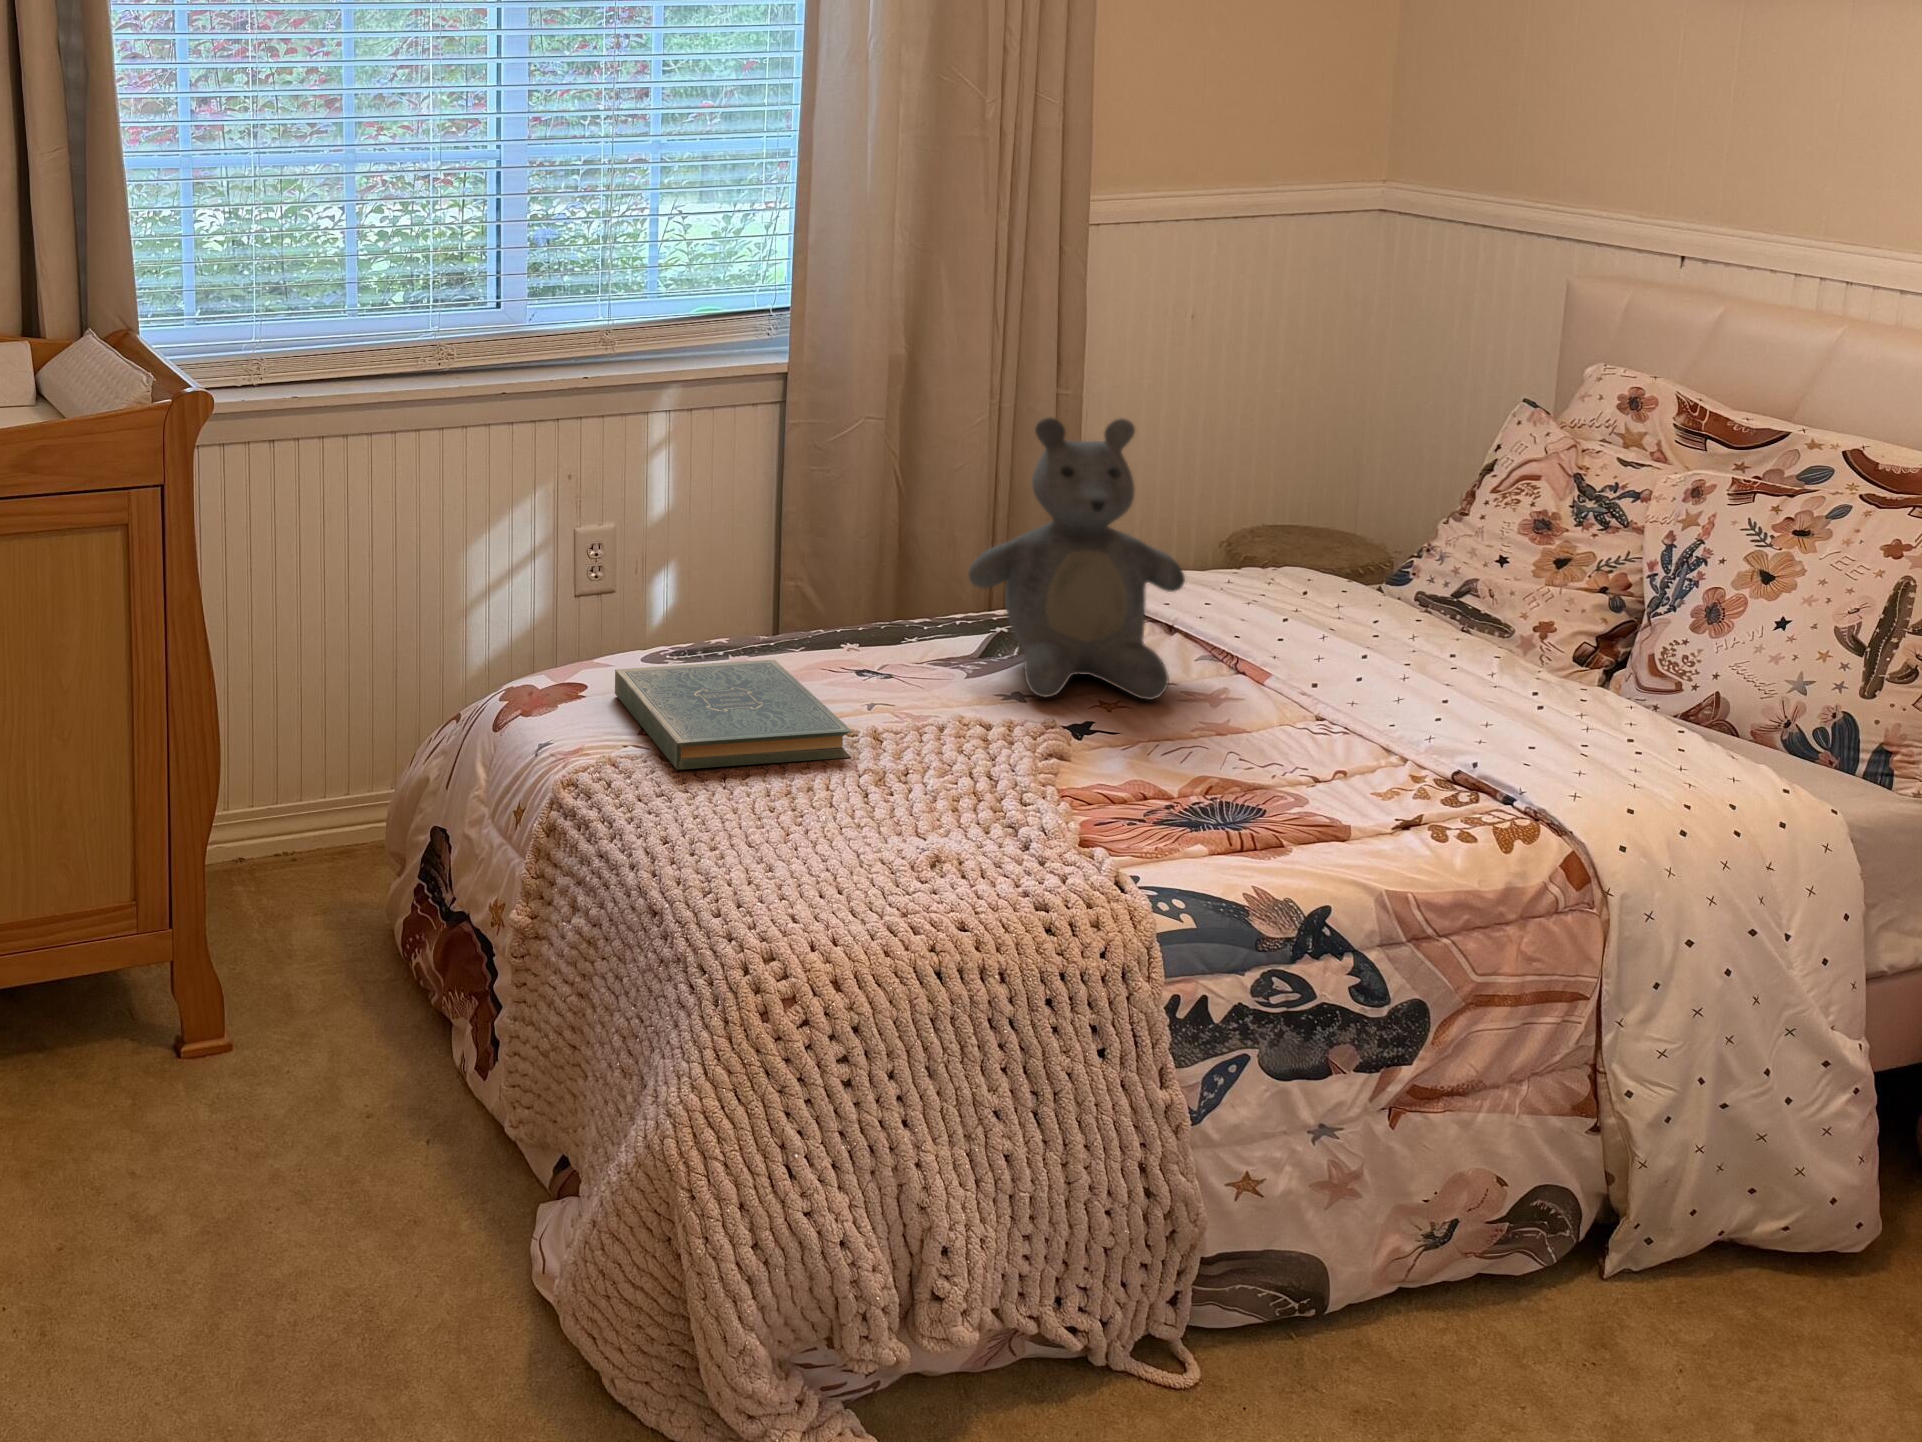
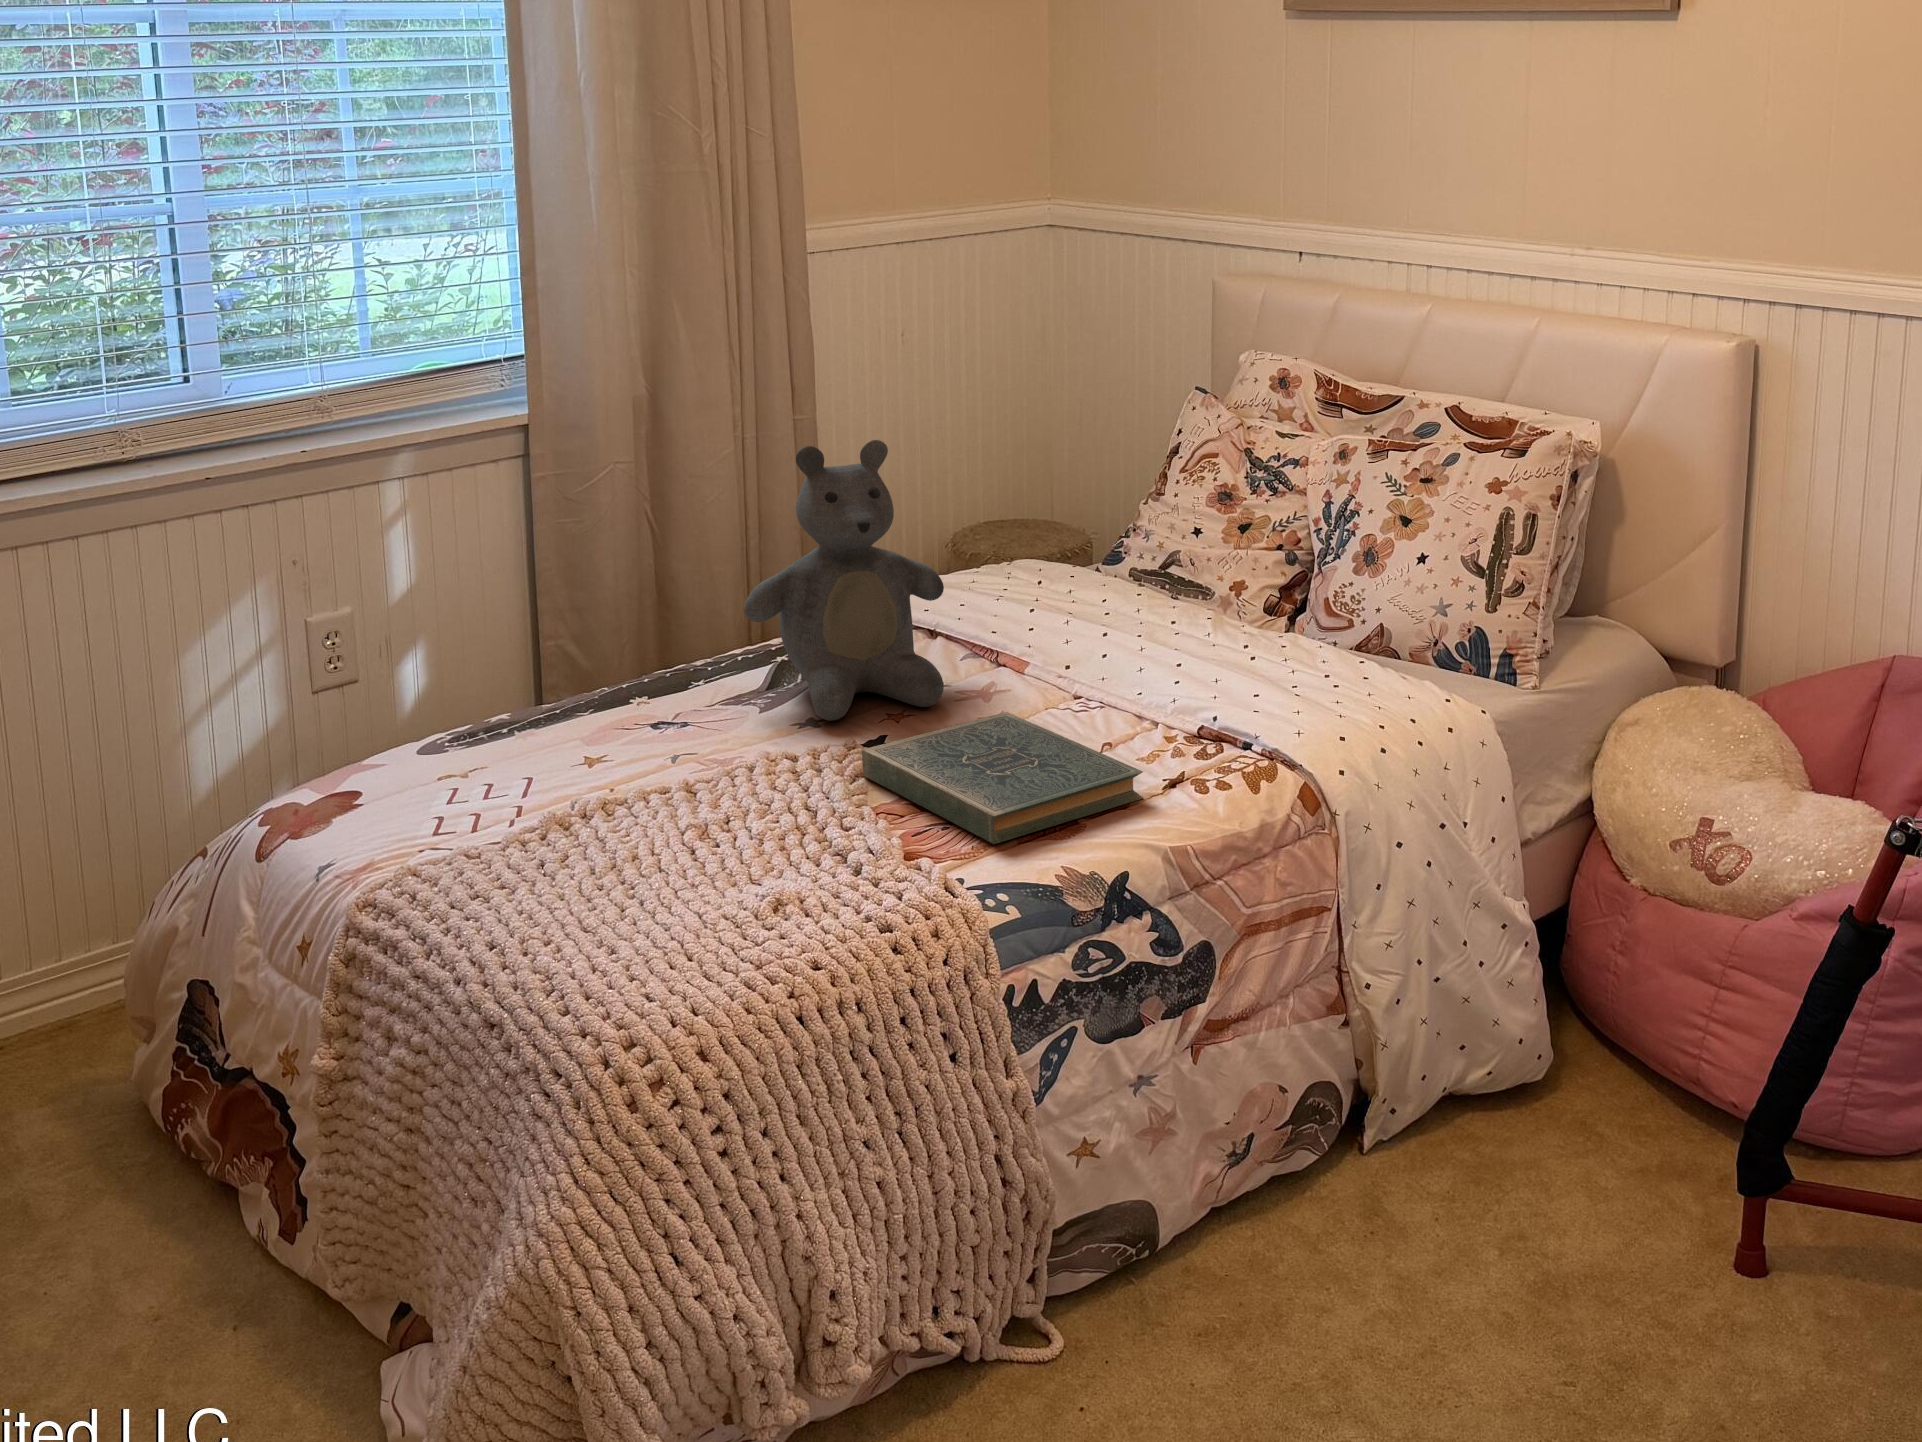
book: present [615,660,852,770] -> present [862,712,1143,844]

